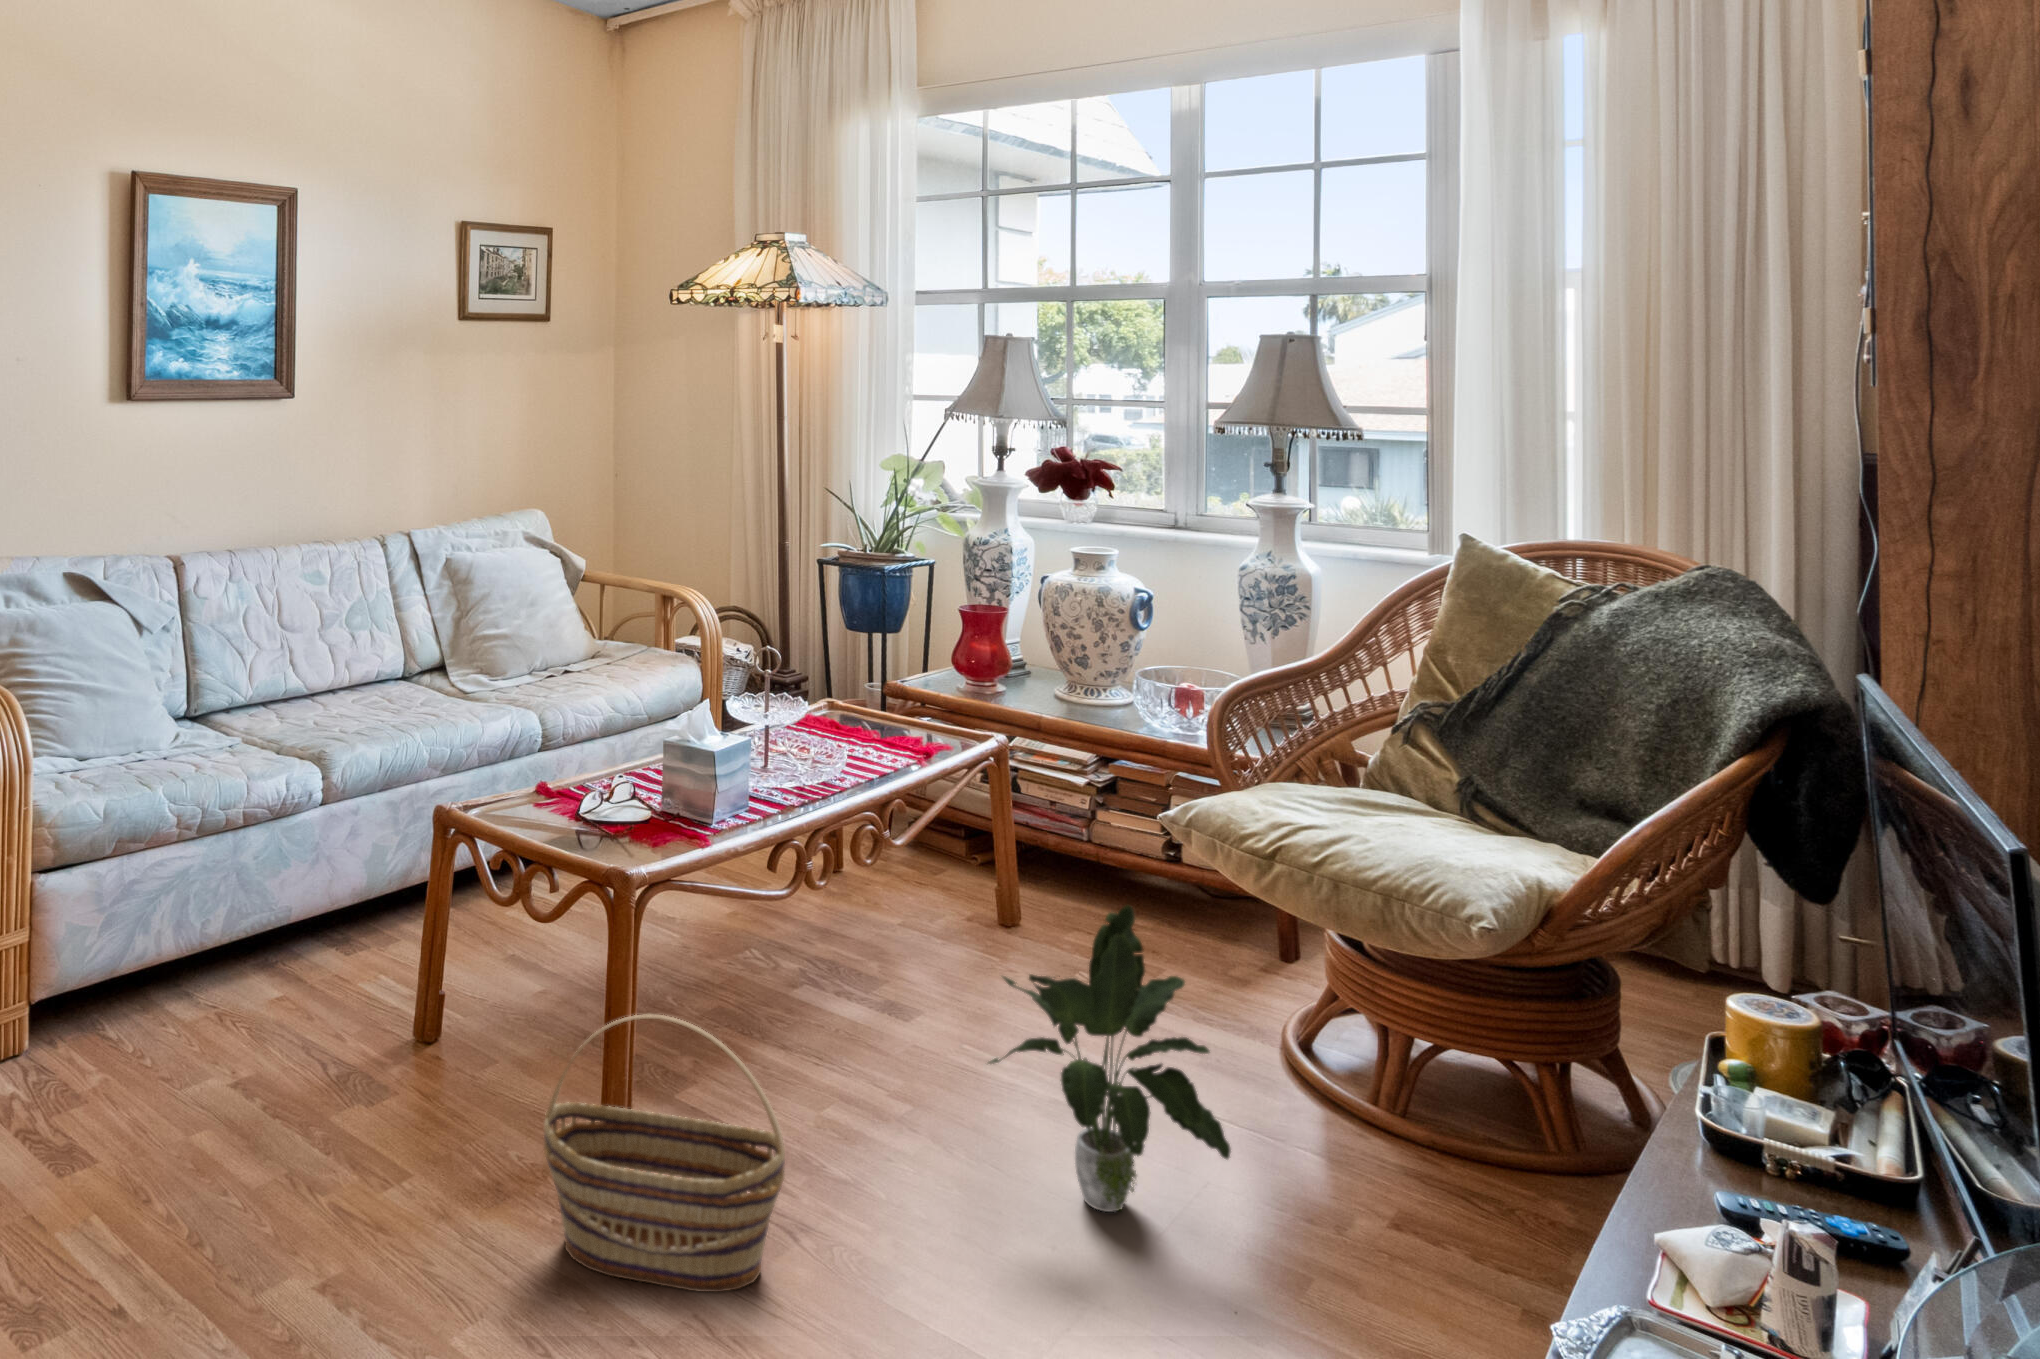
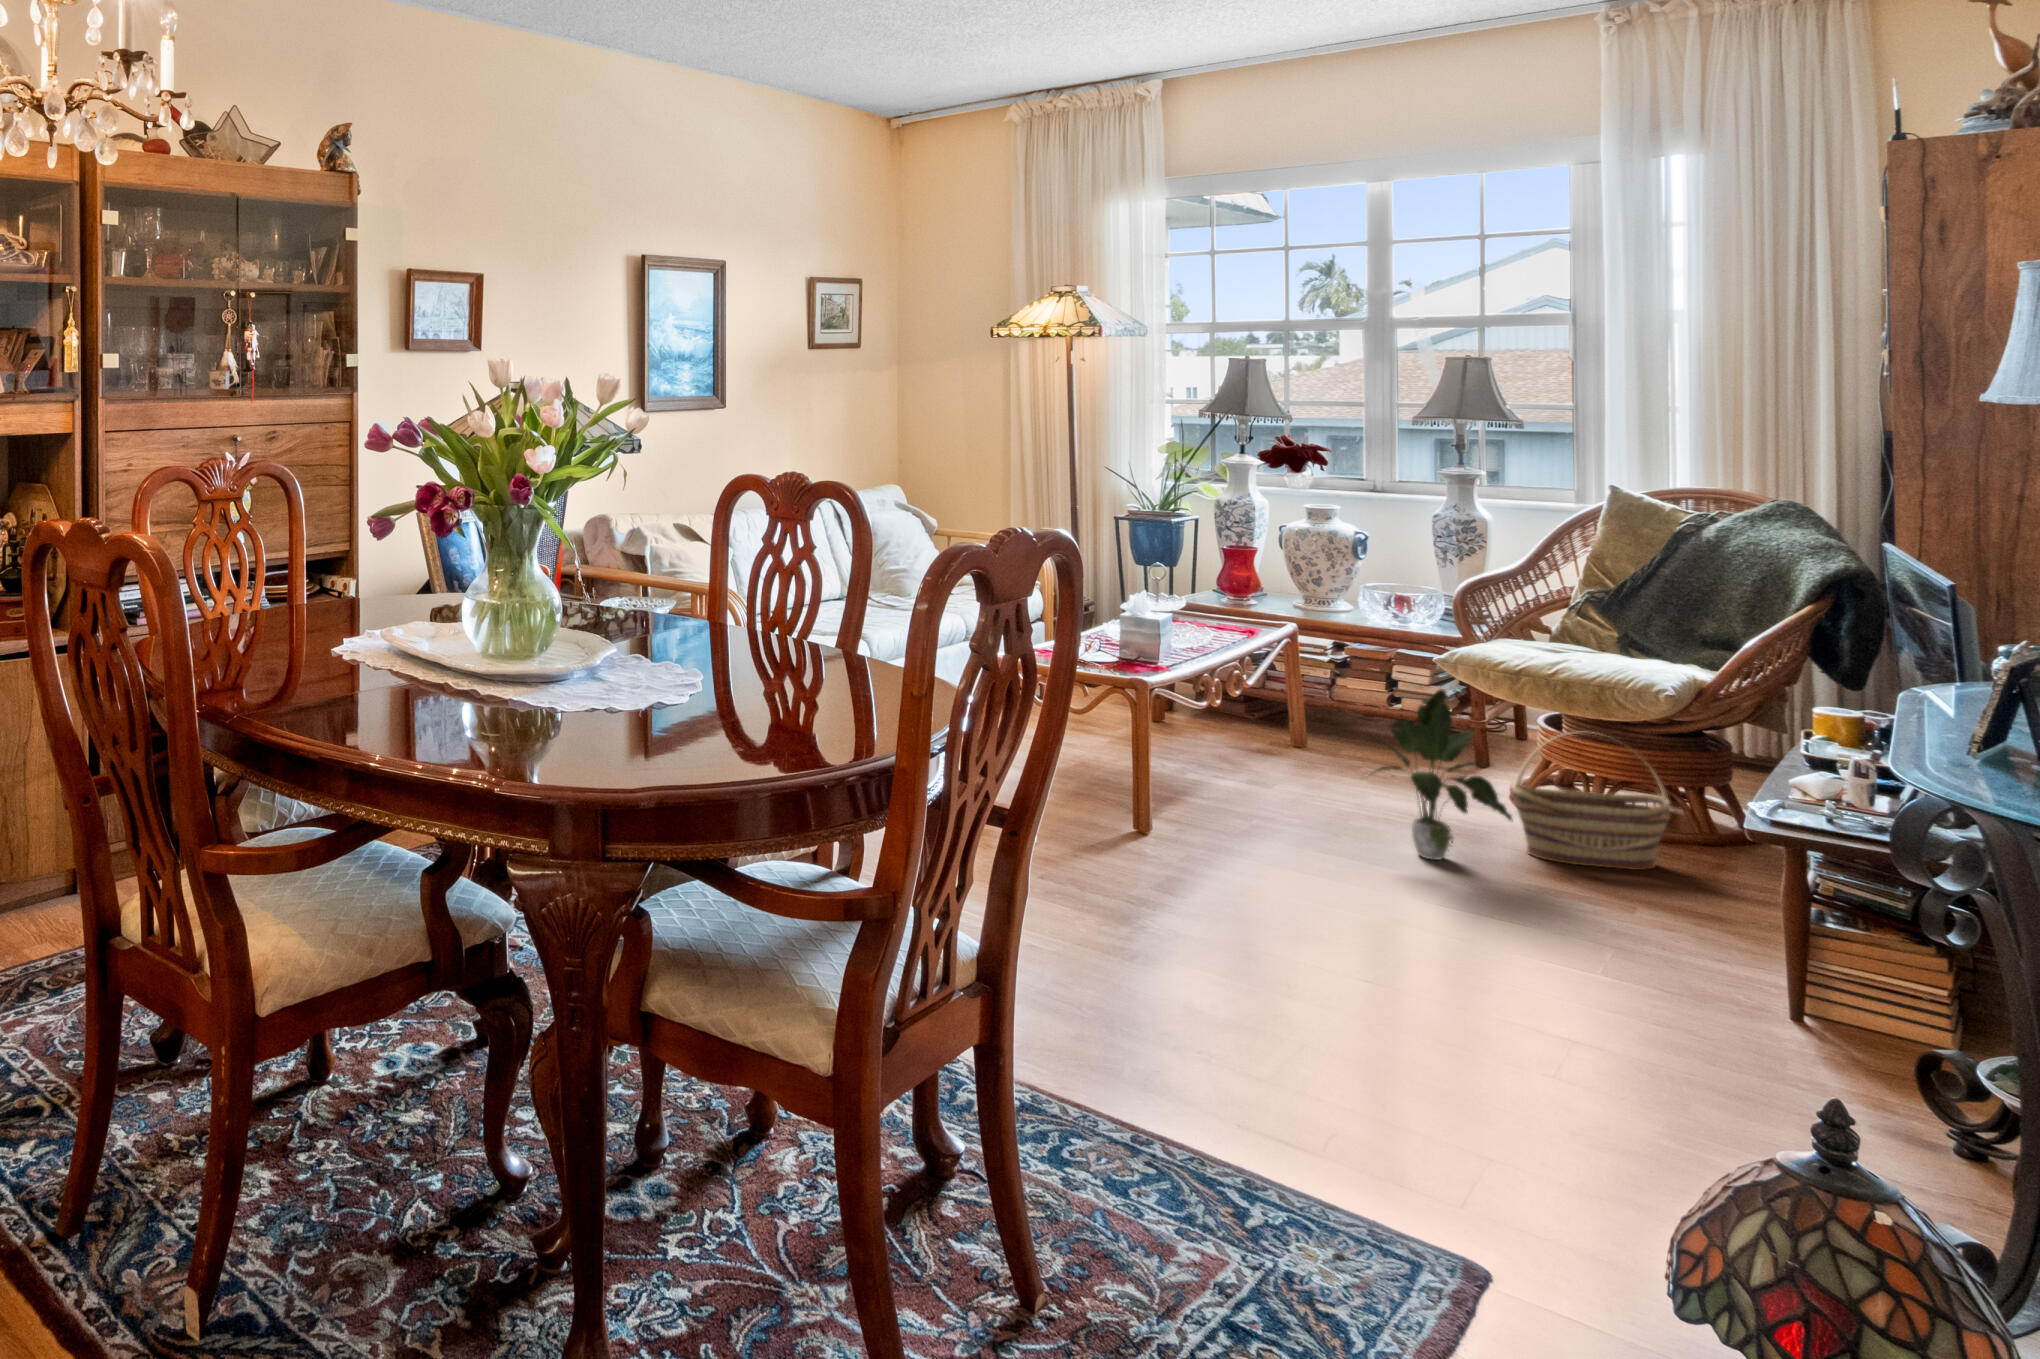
basket: present [544,1014,785,1292] -> present [1513,734,1670,870]

